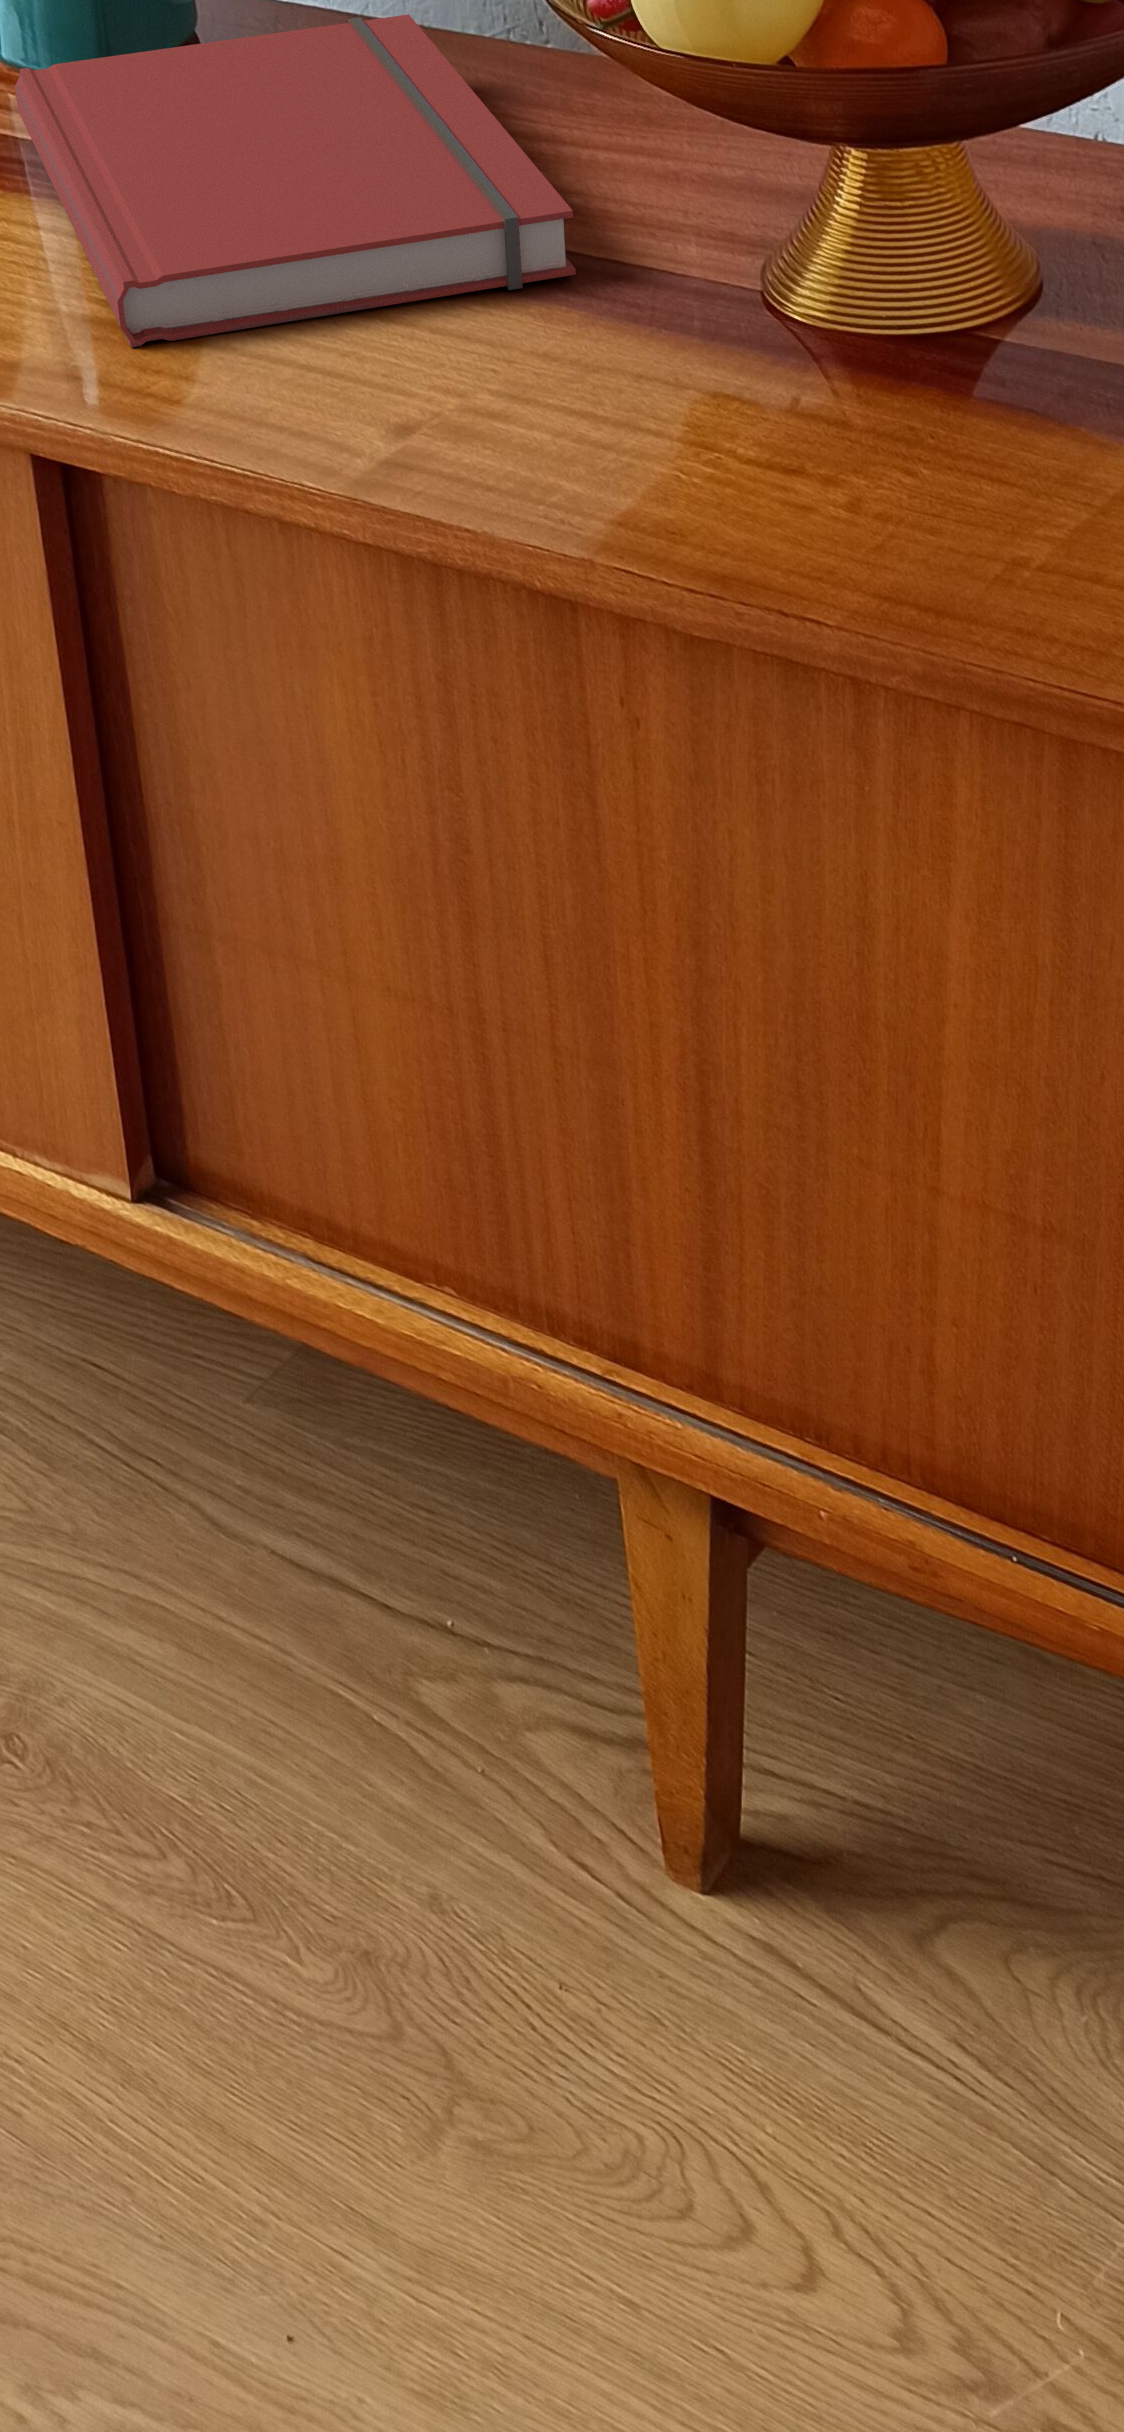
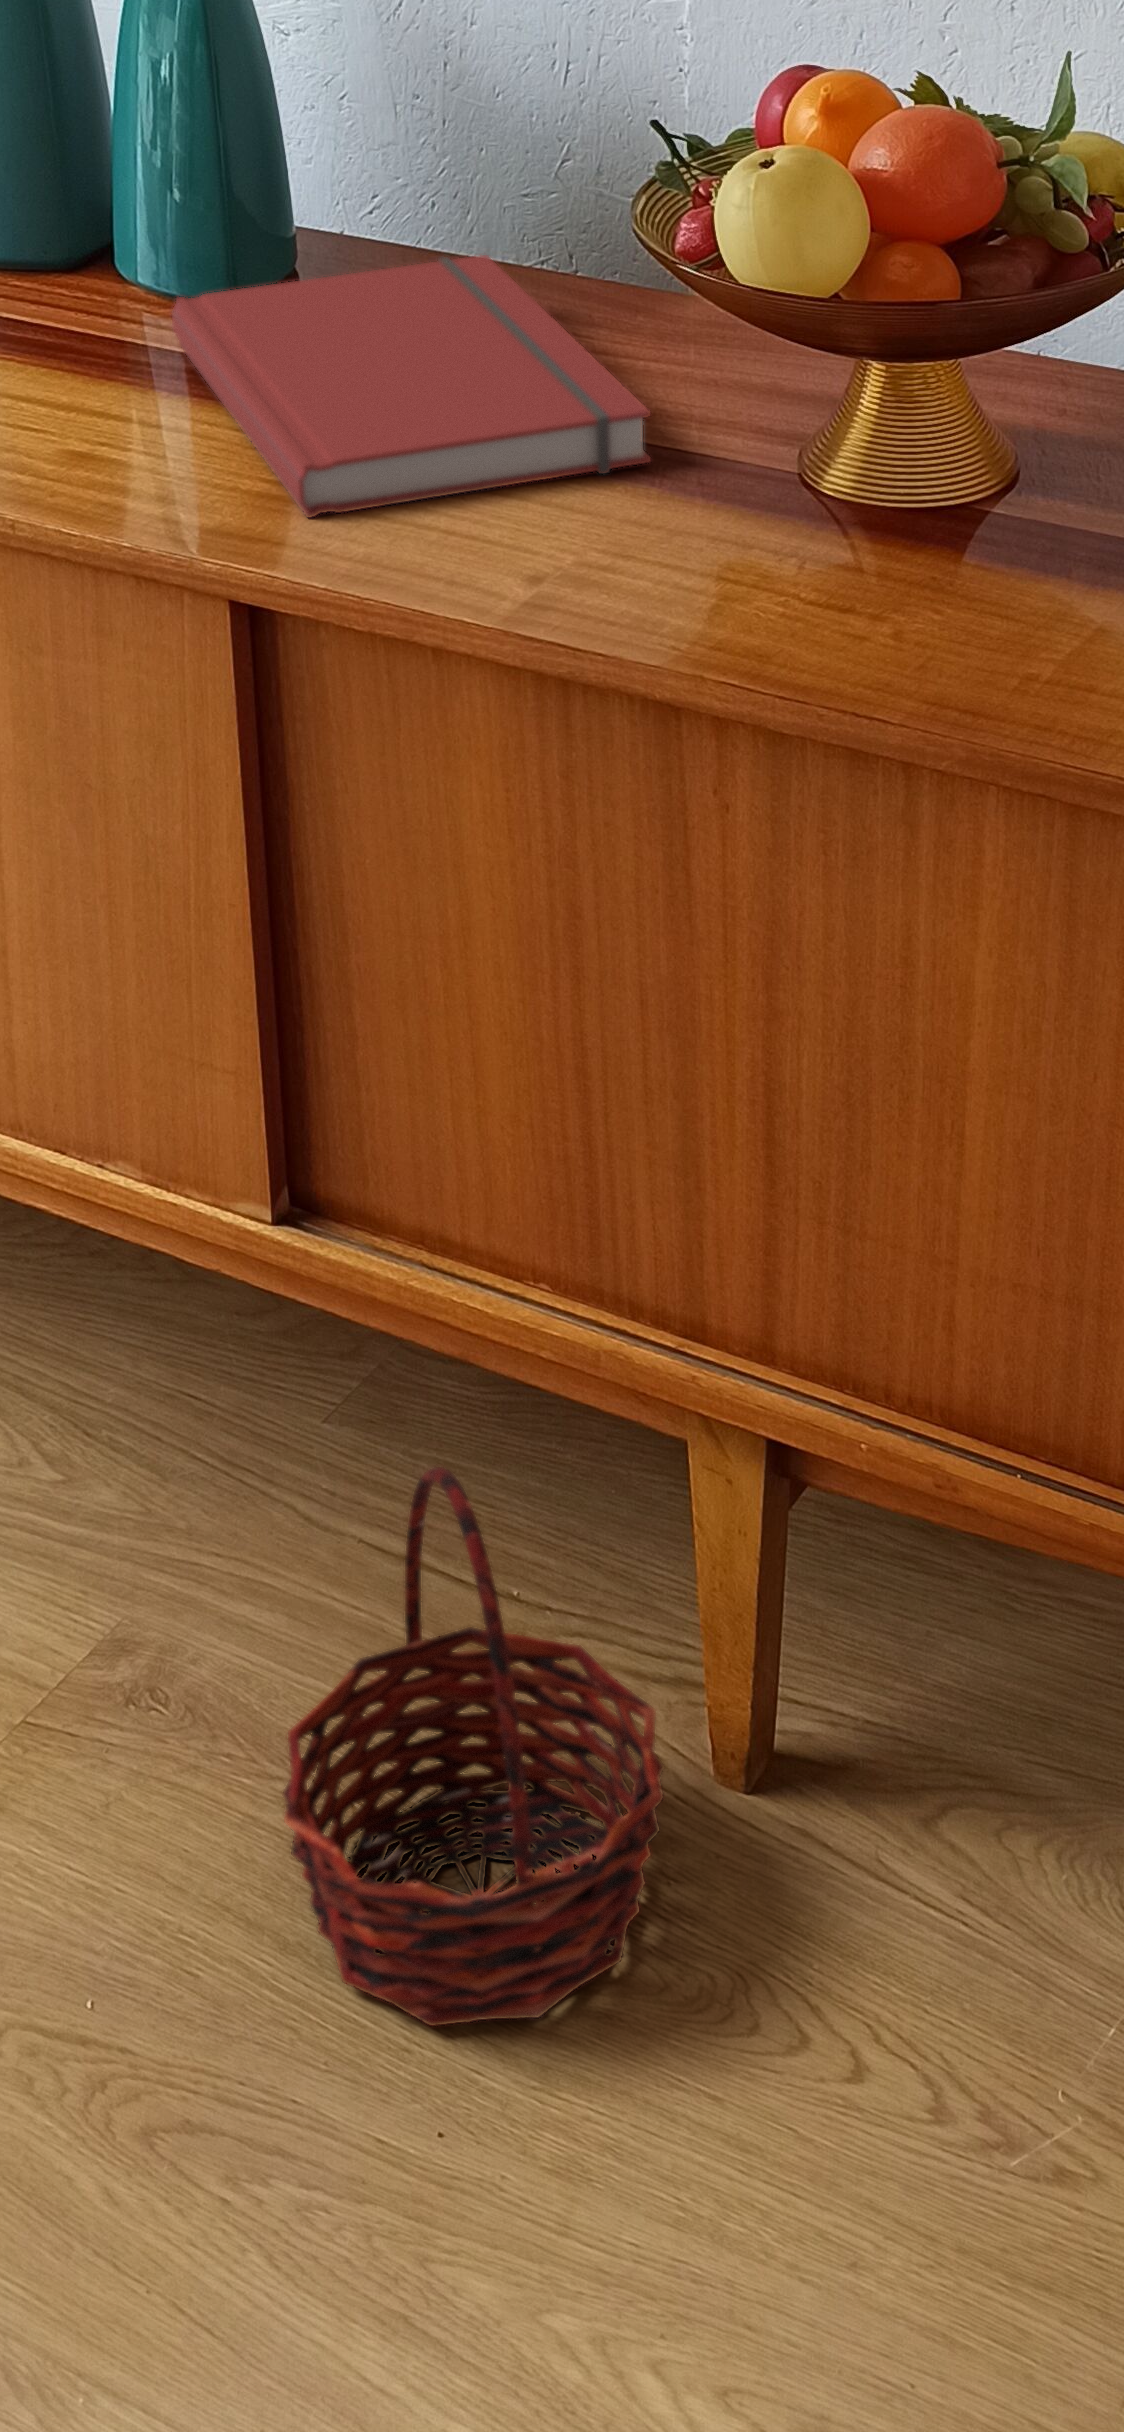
basket: none [117,1523,591,2193] -> present [283,1467,664,2026]

